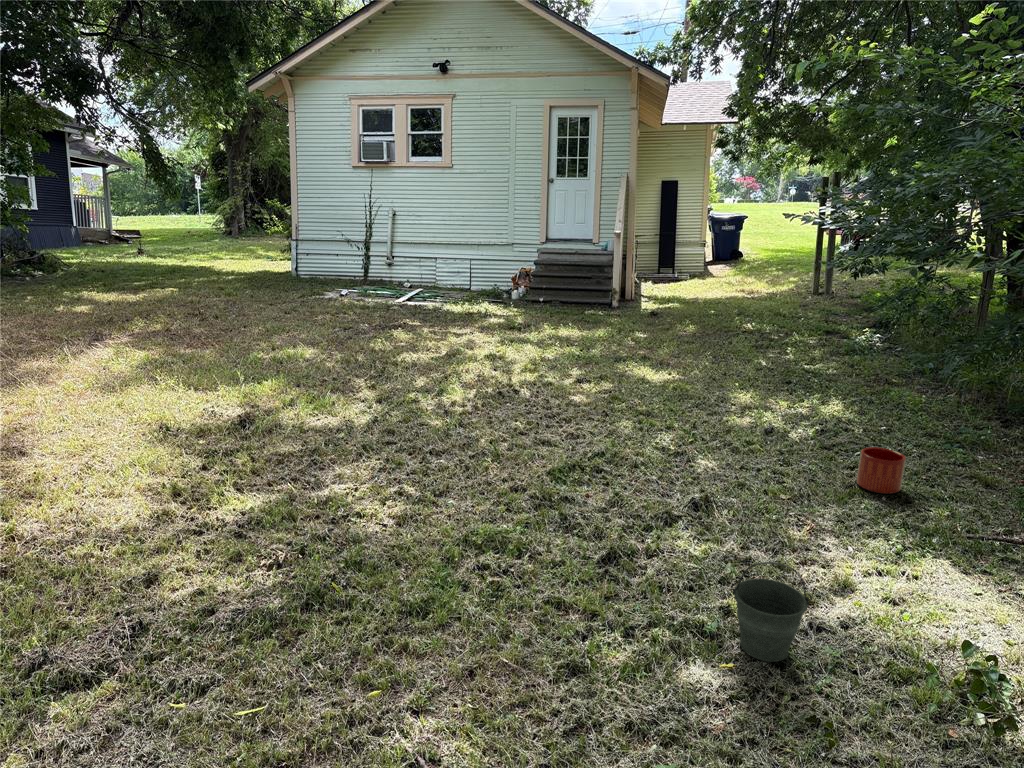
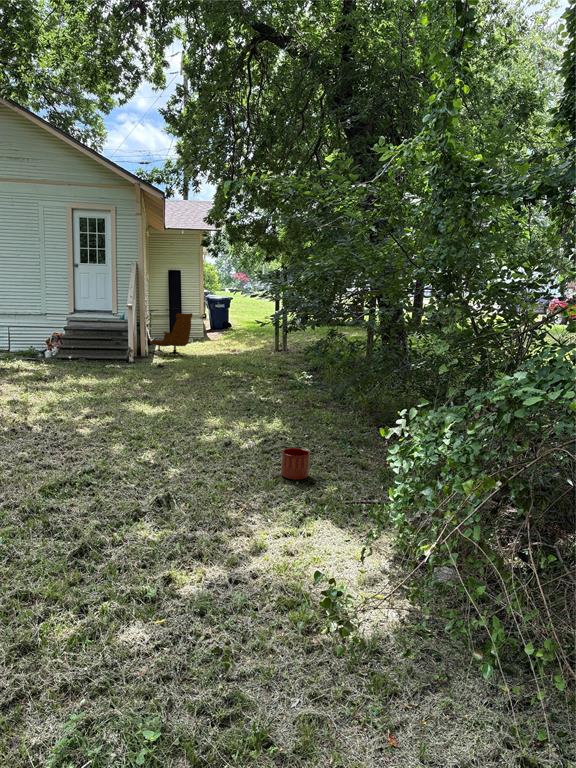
lounge chair: none [637,242,698,301] -> present [150,313,192,357]
bucket: present [731,562,812,662] -> none [162,534,222,613]

